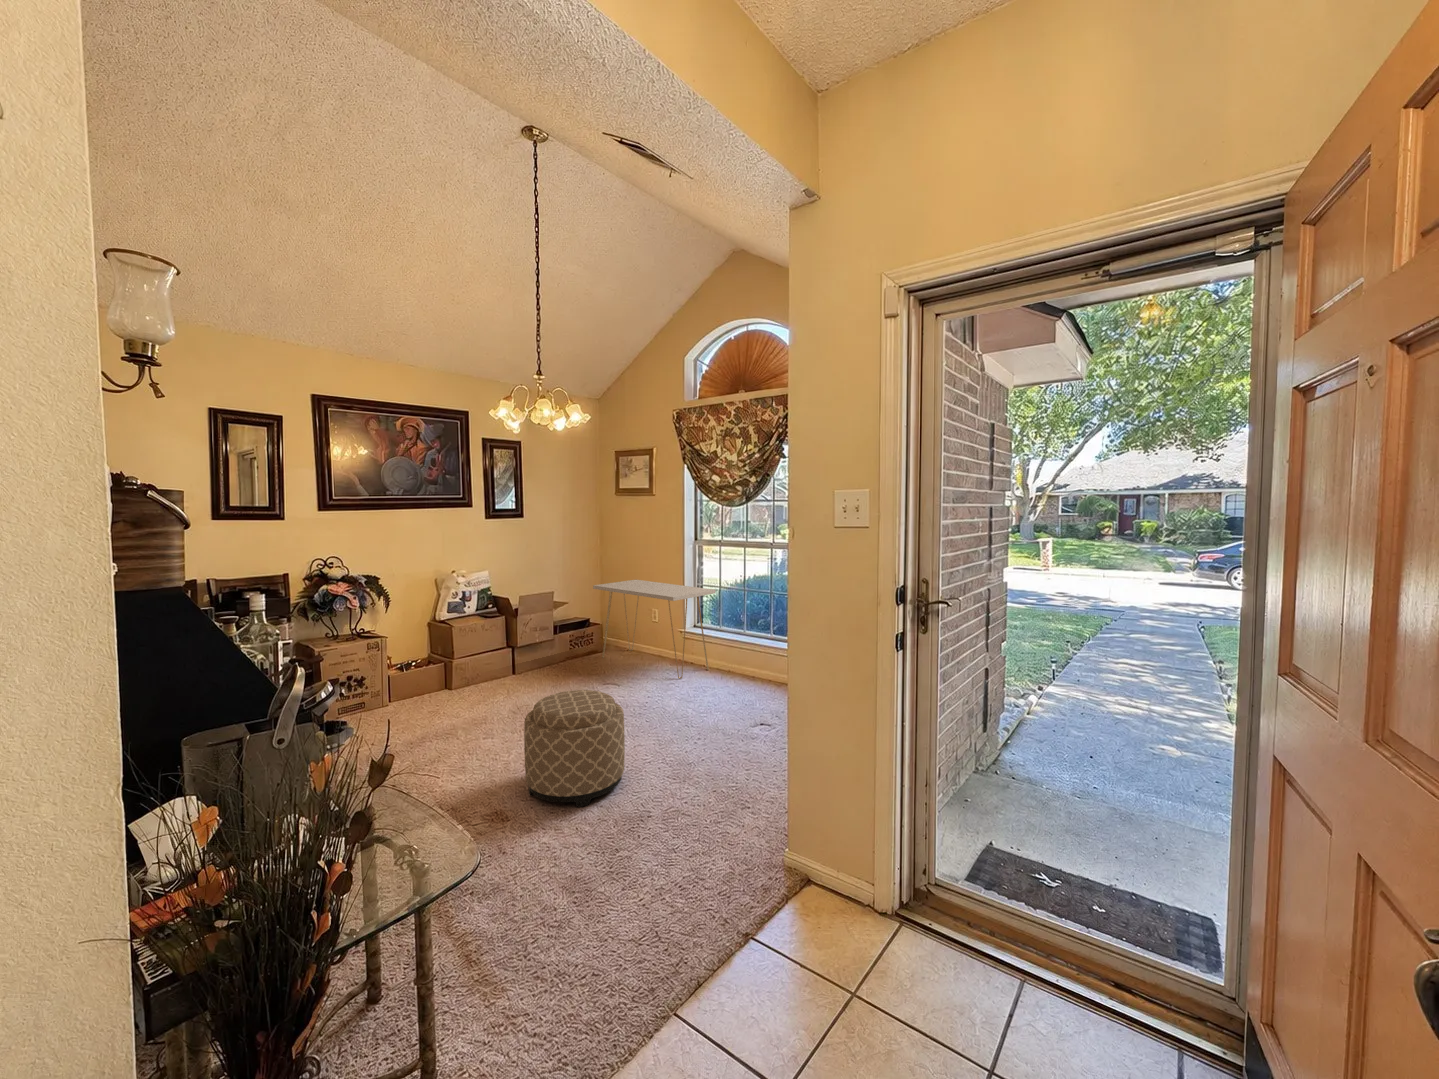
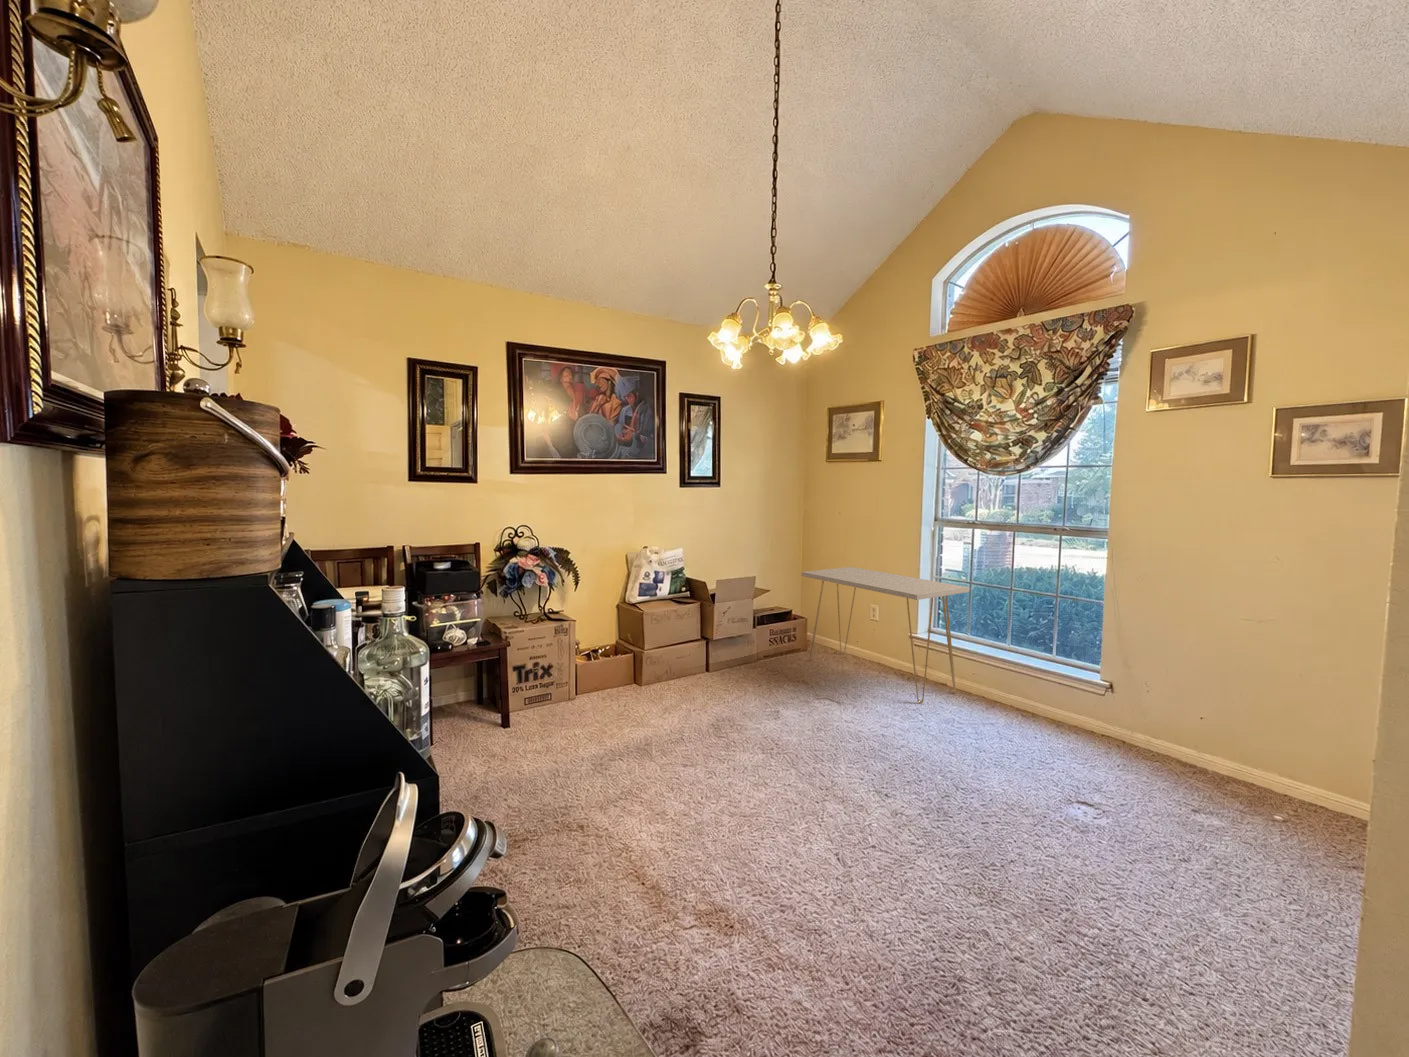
ottoman: present [524,690,625,807] -> none [749,728,894,914]

